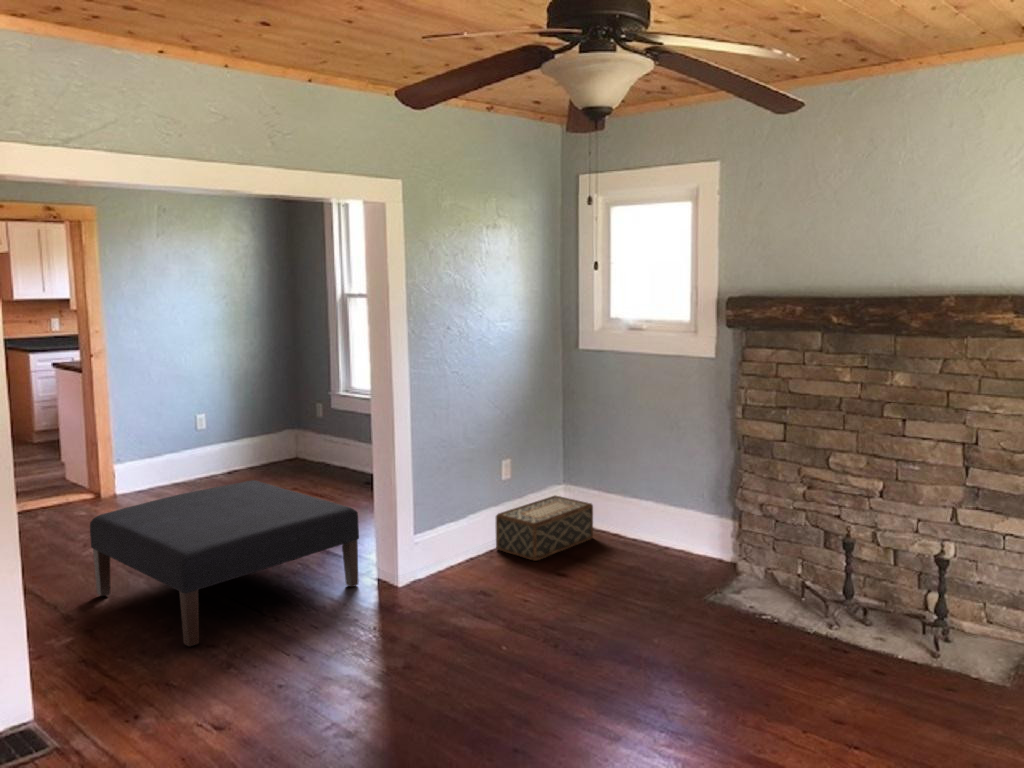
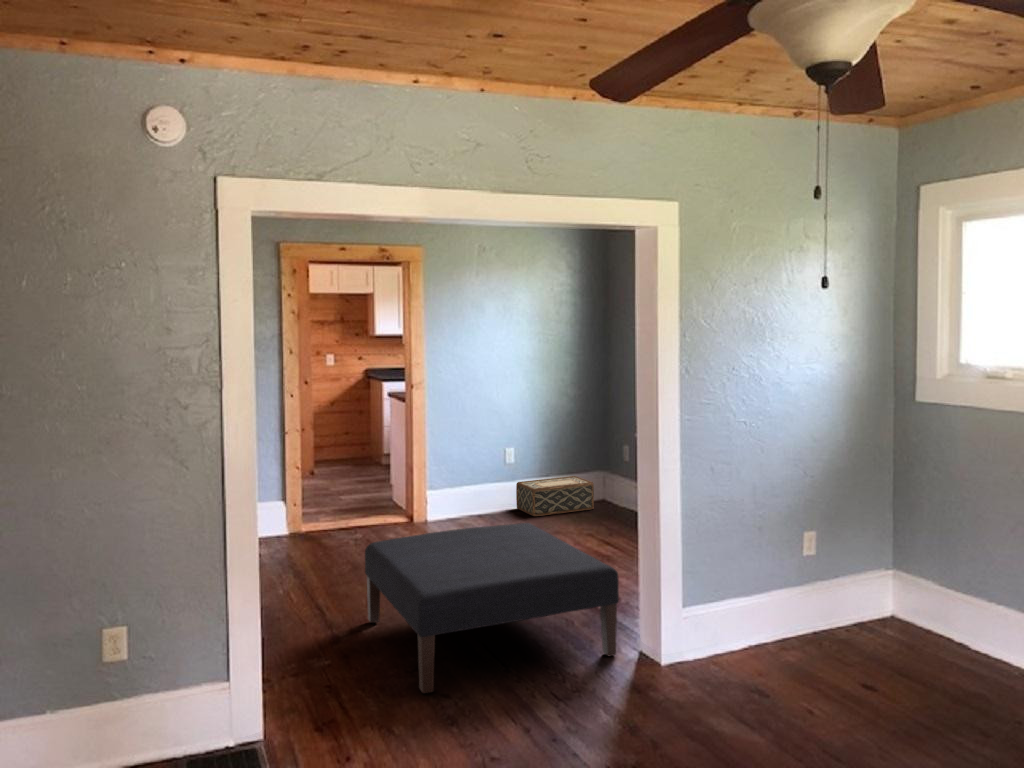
woven basket: present [496,496,593,561] -> present [516,476,594,516]

